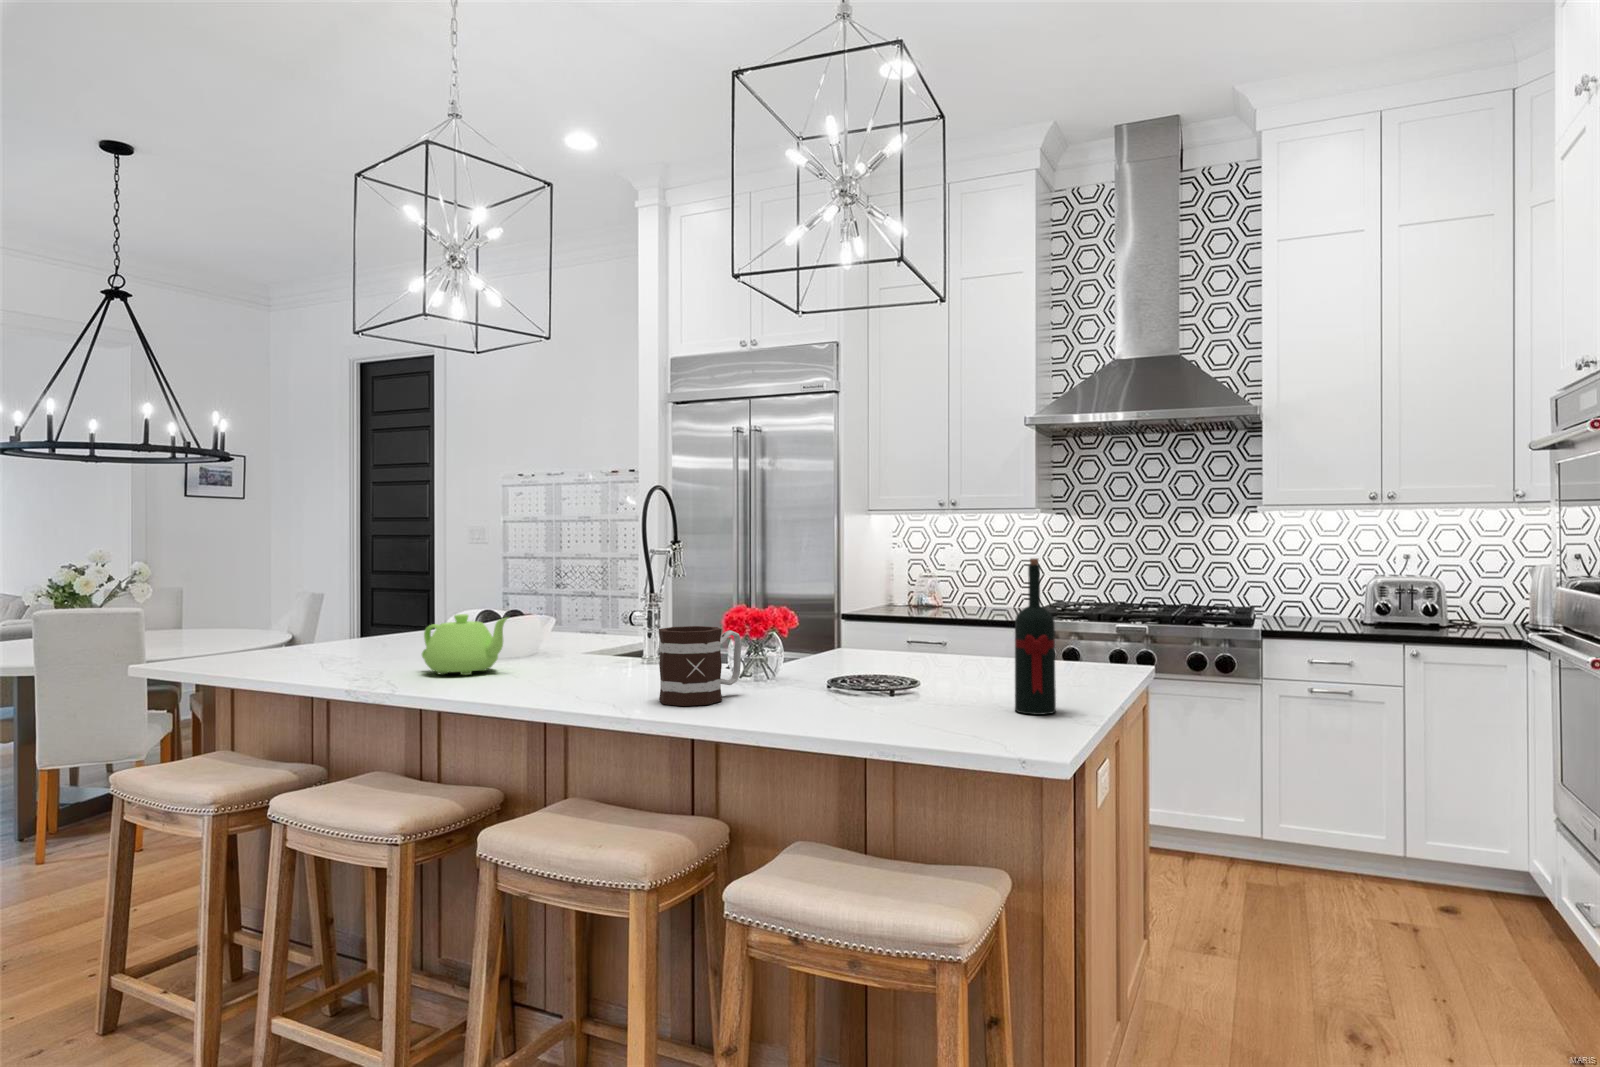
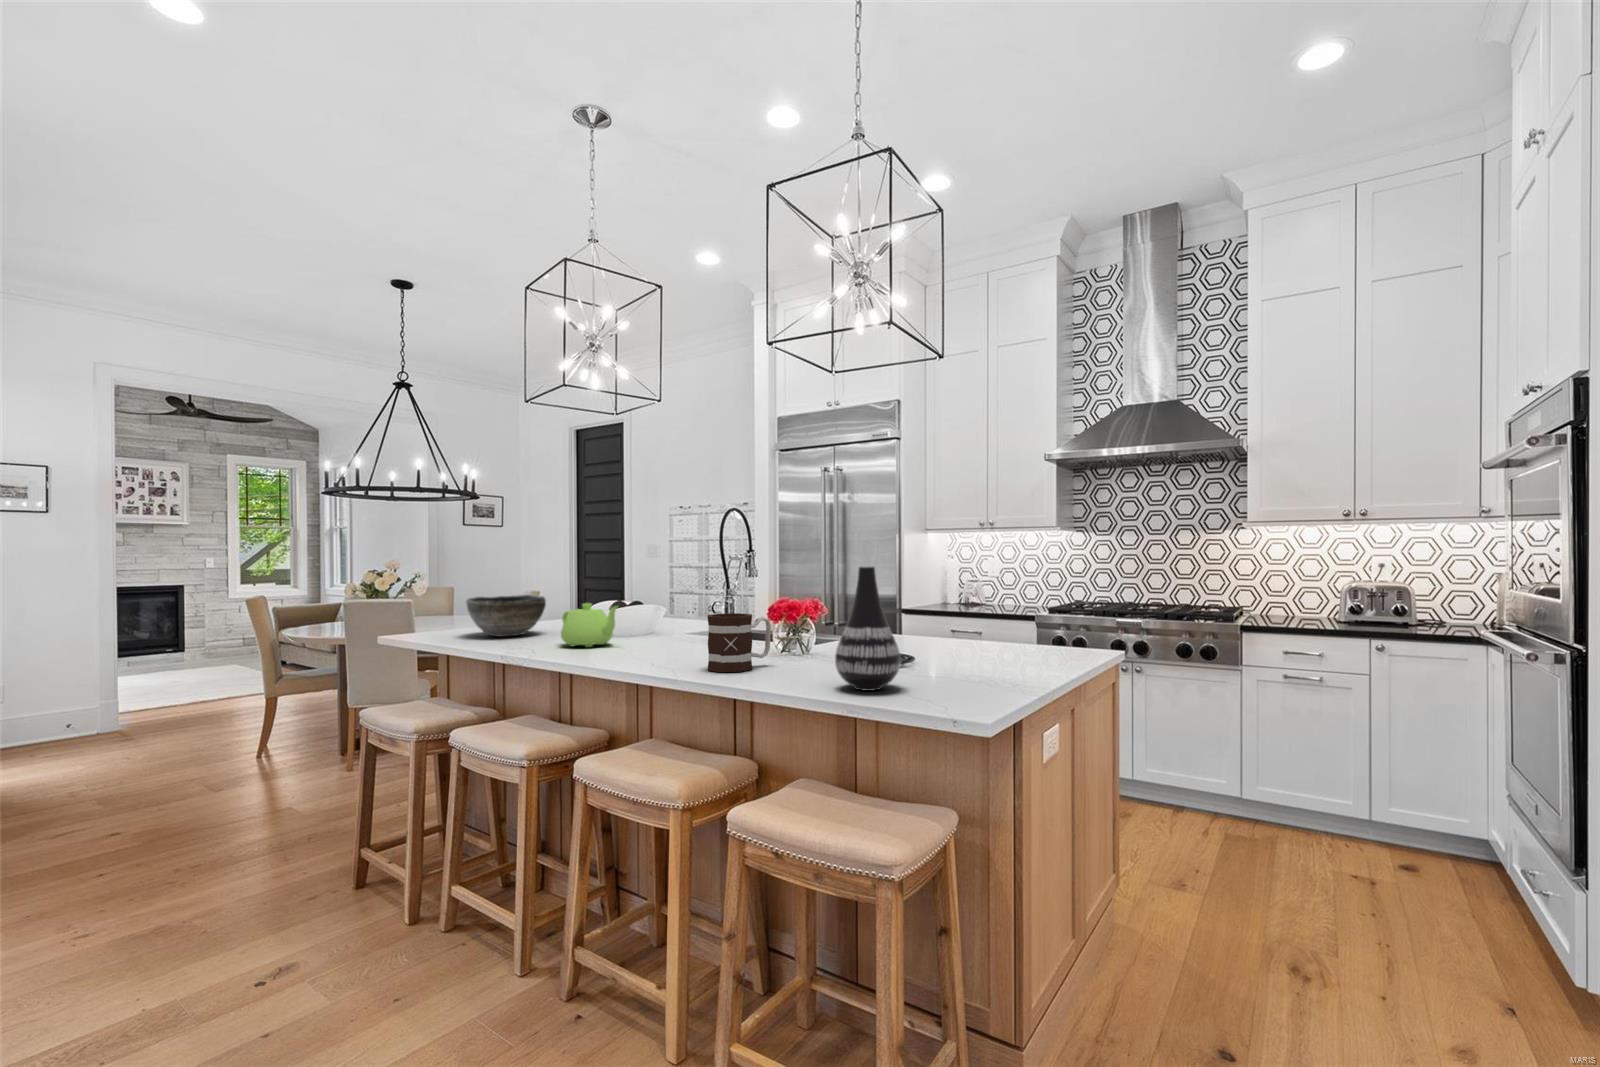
wine bottle: present [1015,558,1056,715] -> none [969,563,1002,686]
vase: none [852,563,938,725] -> present [835,566,901,691]
bowl: none [270,602,387,662] -> present [466,595,546,637]

